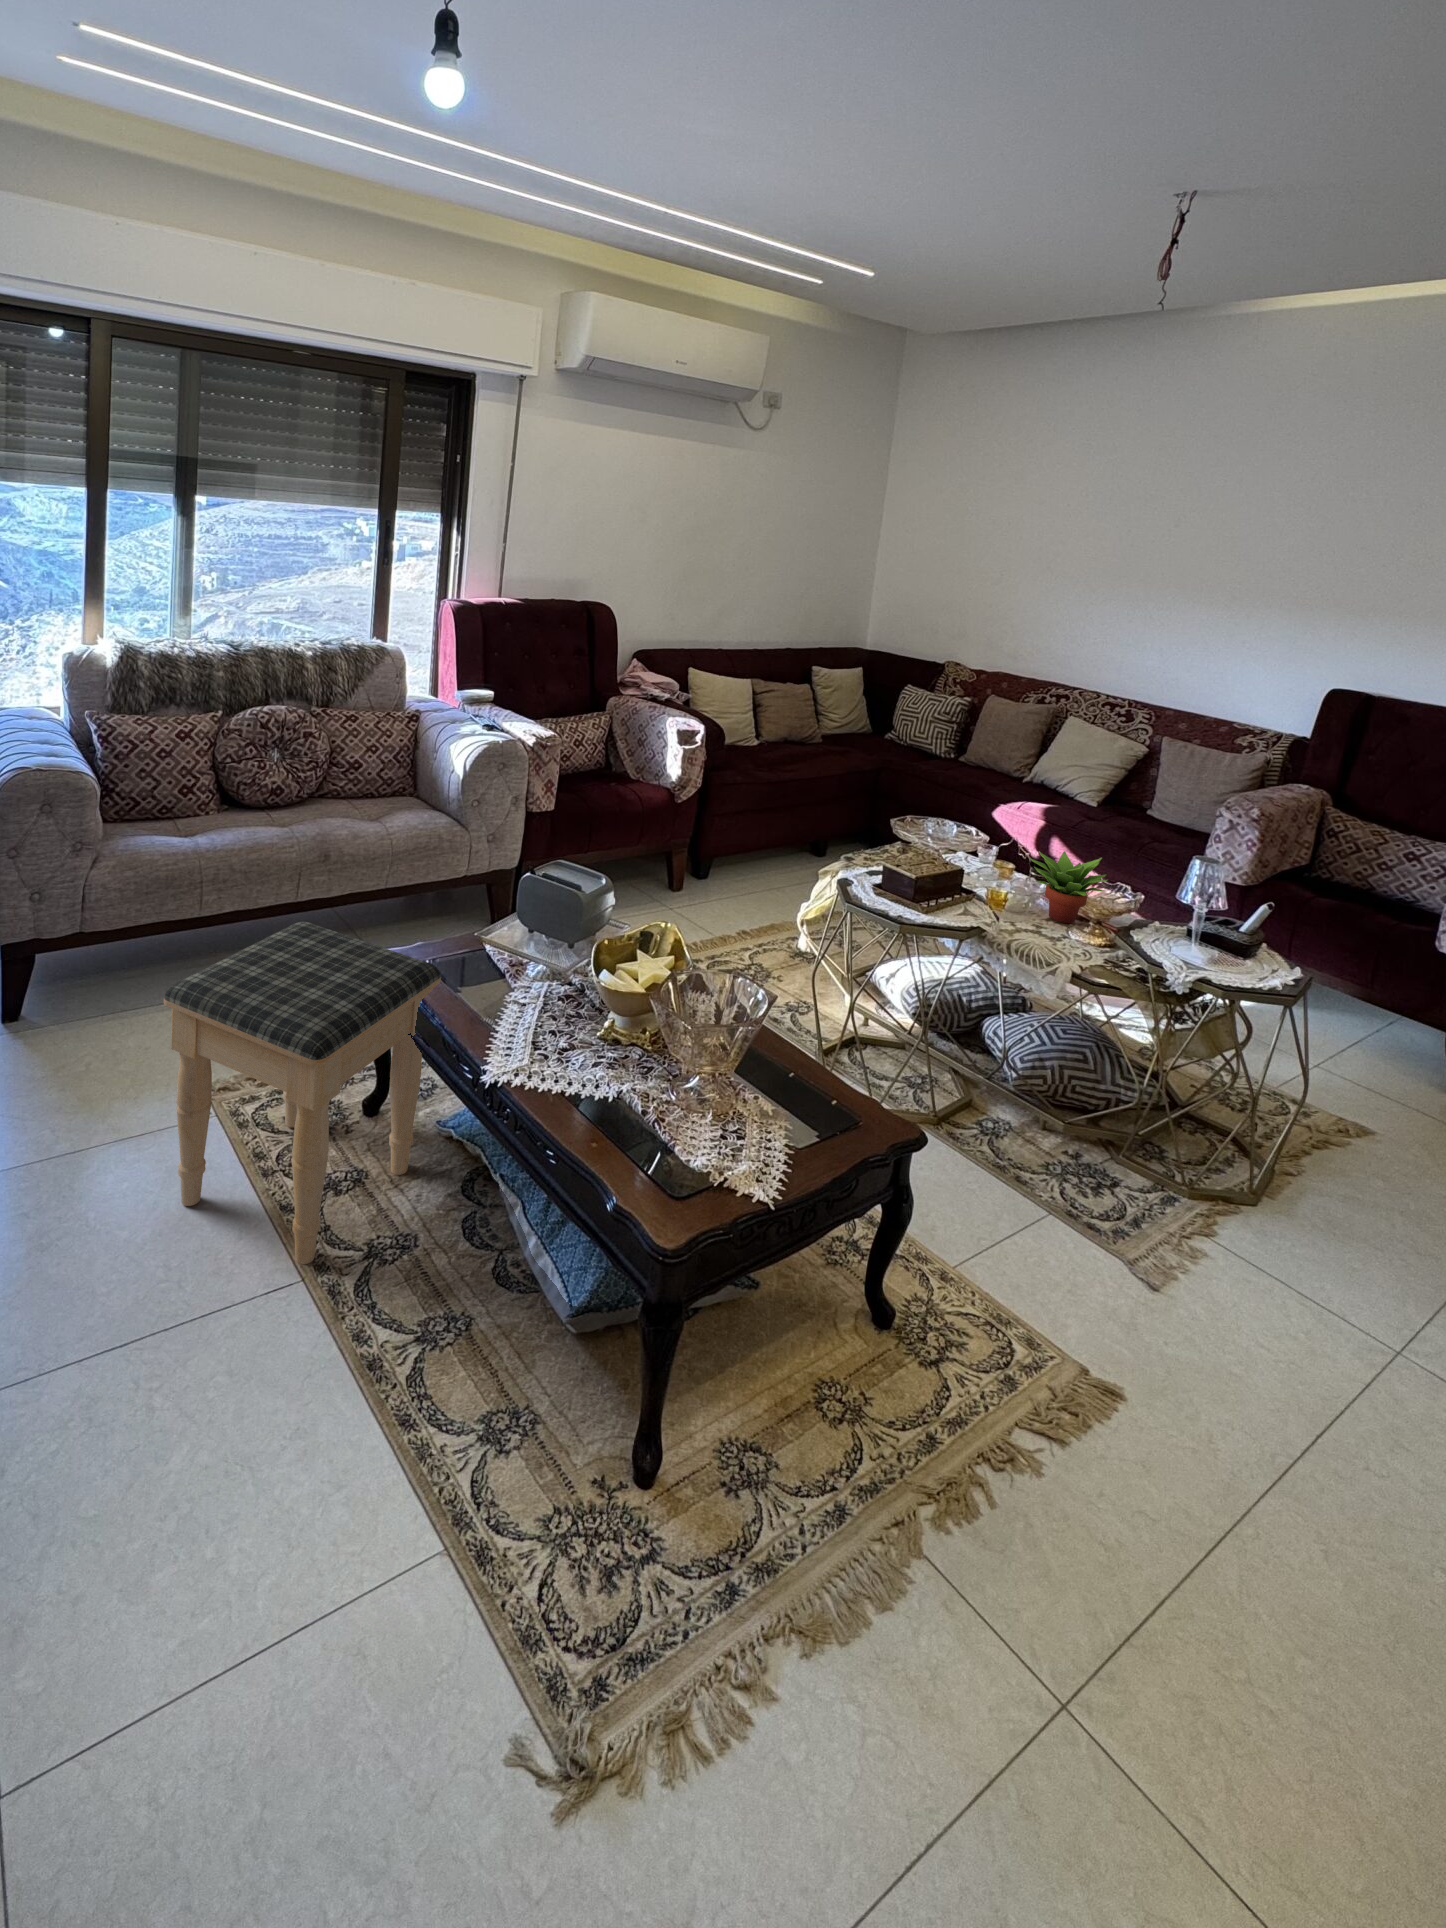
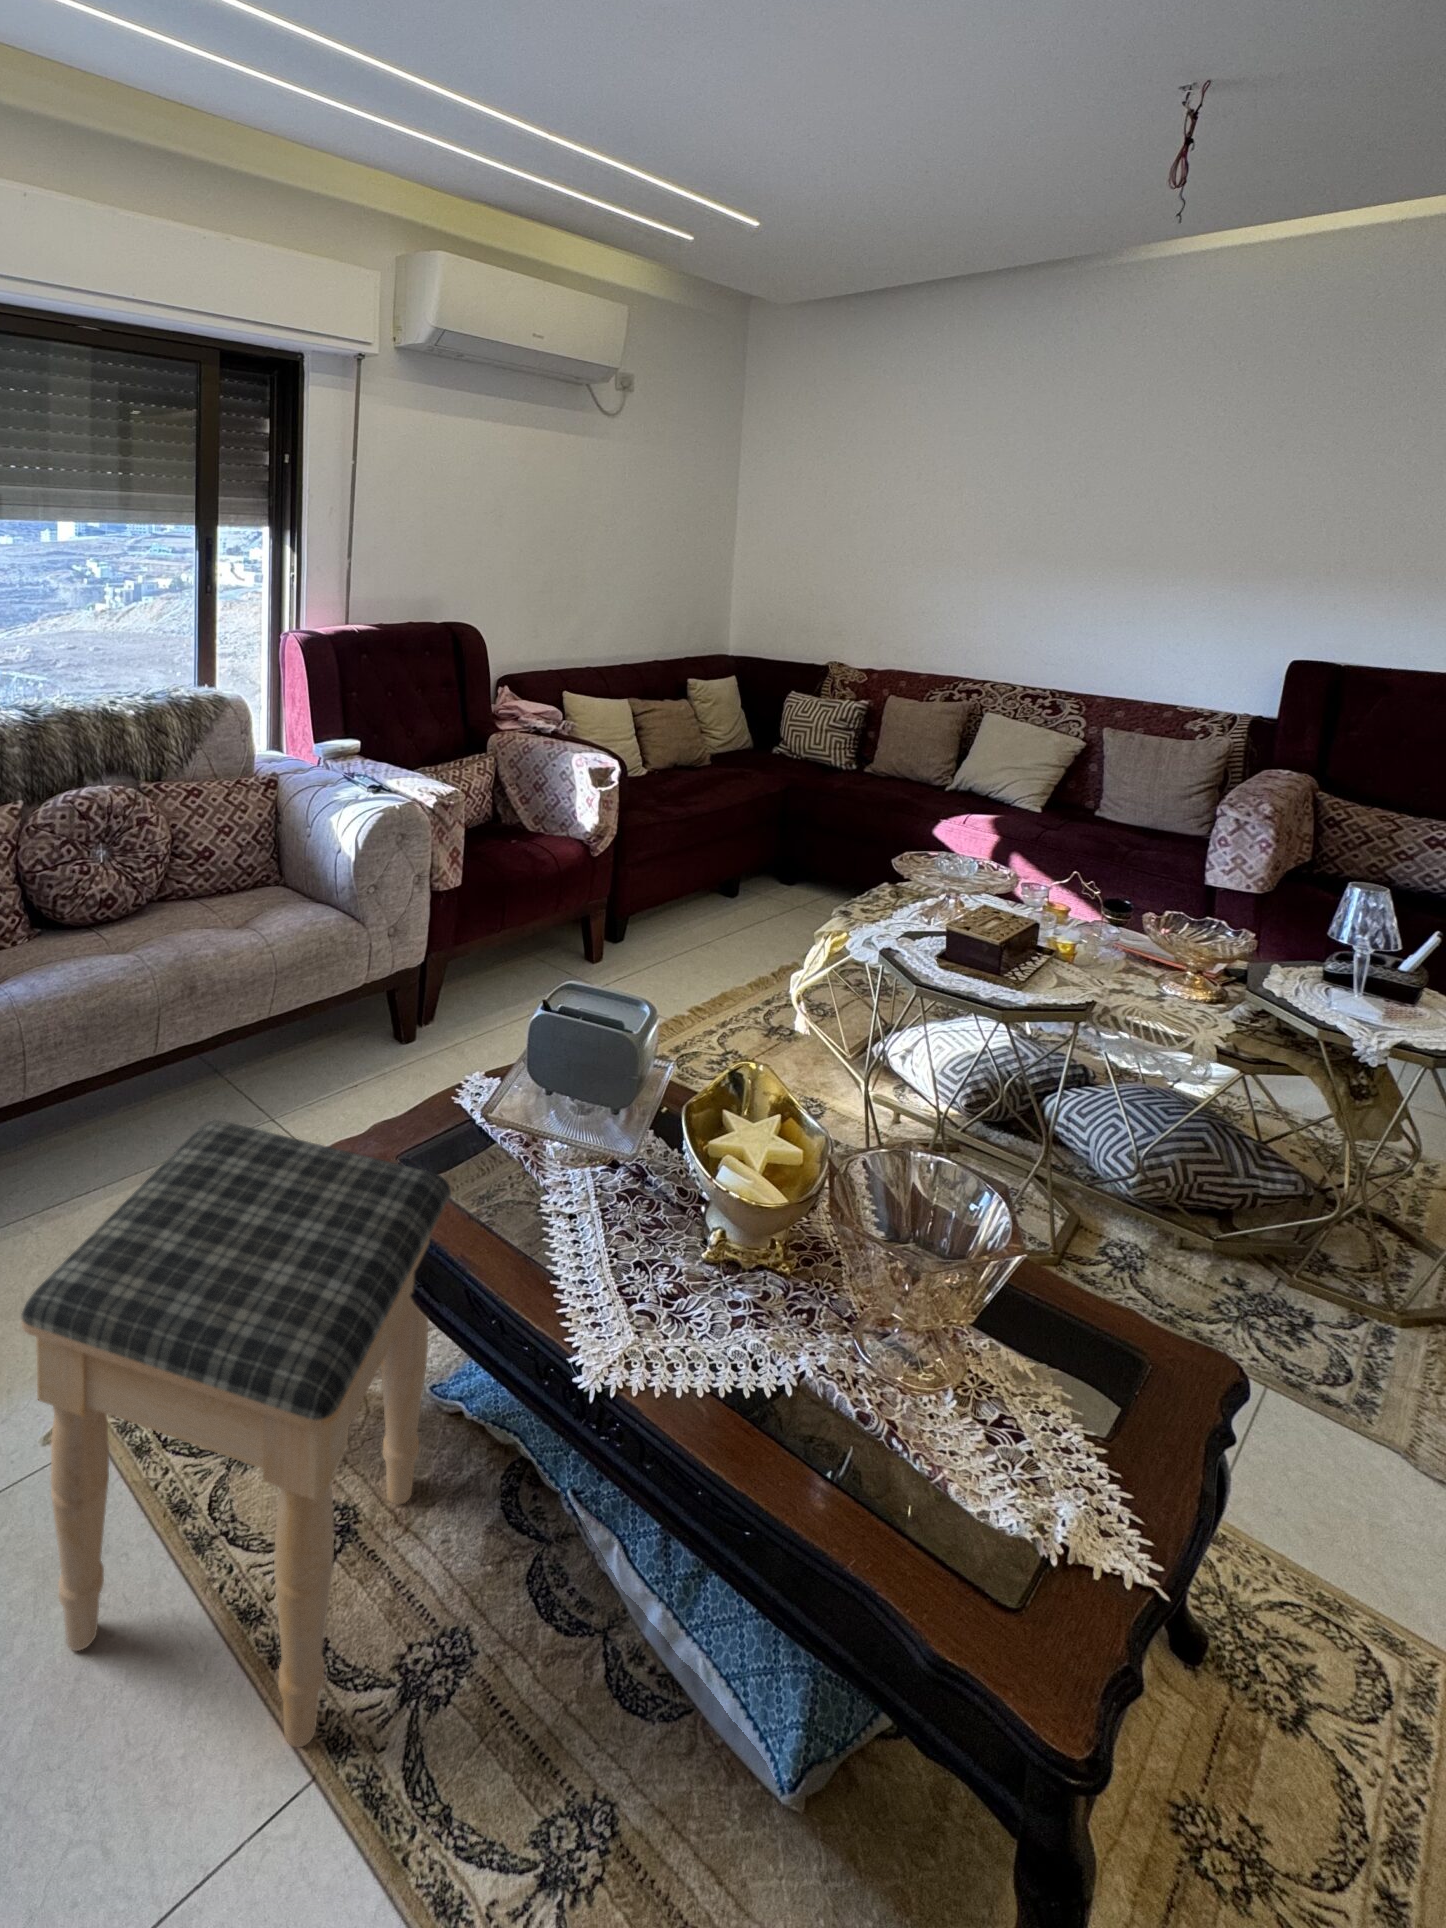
succulent plant: present [1029,851,1107,923] -> none [1111,883,1217,974]

